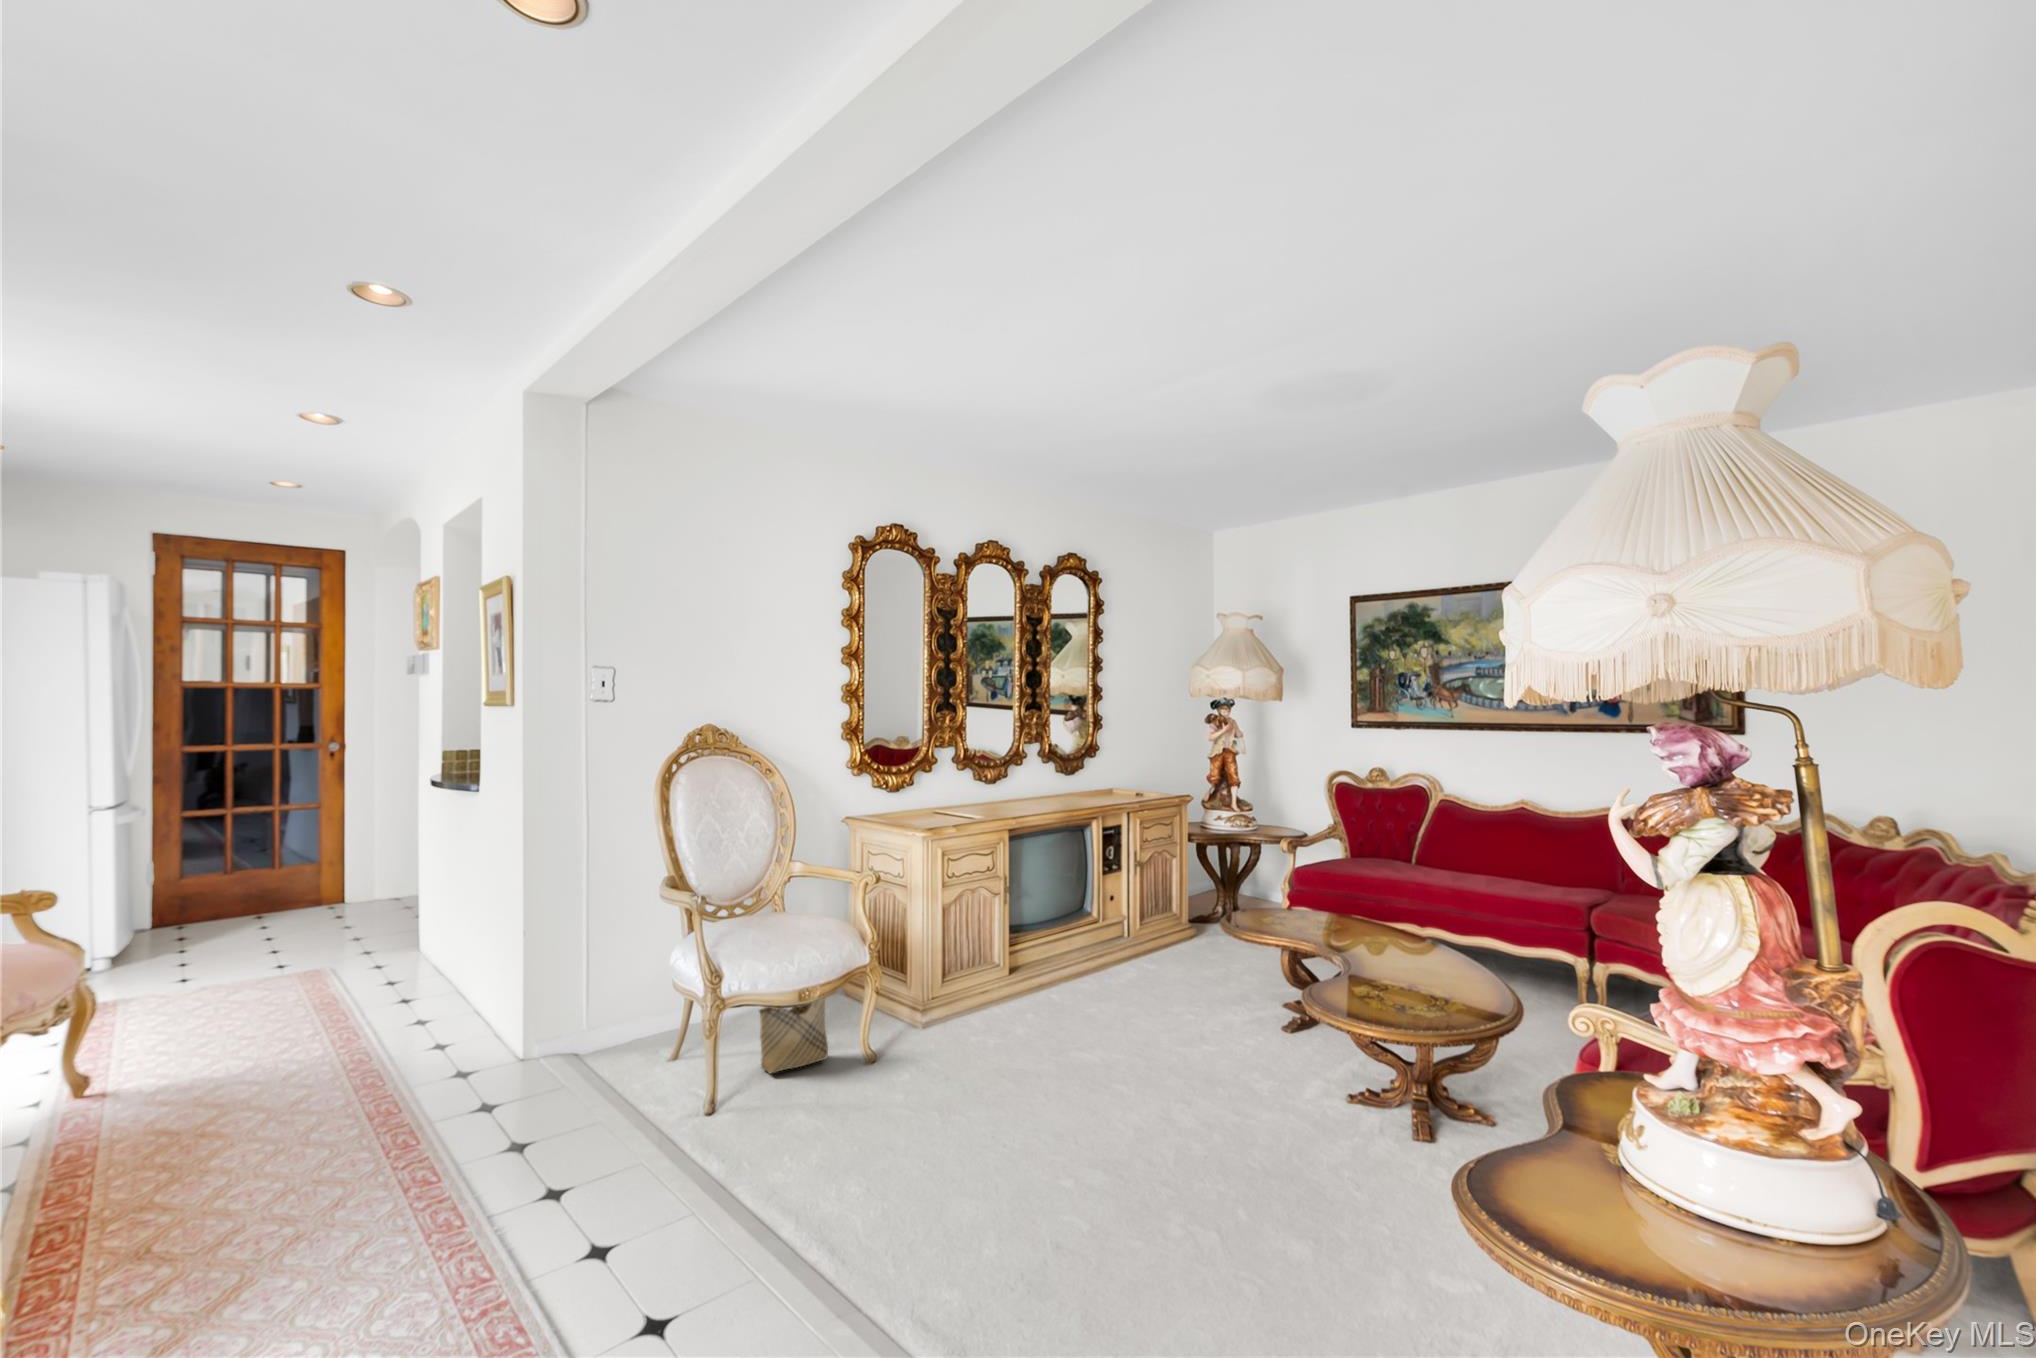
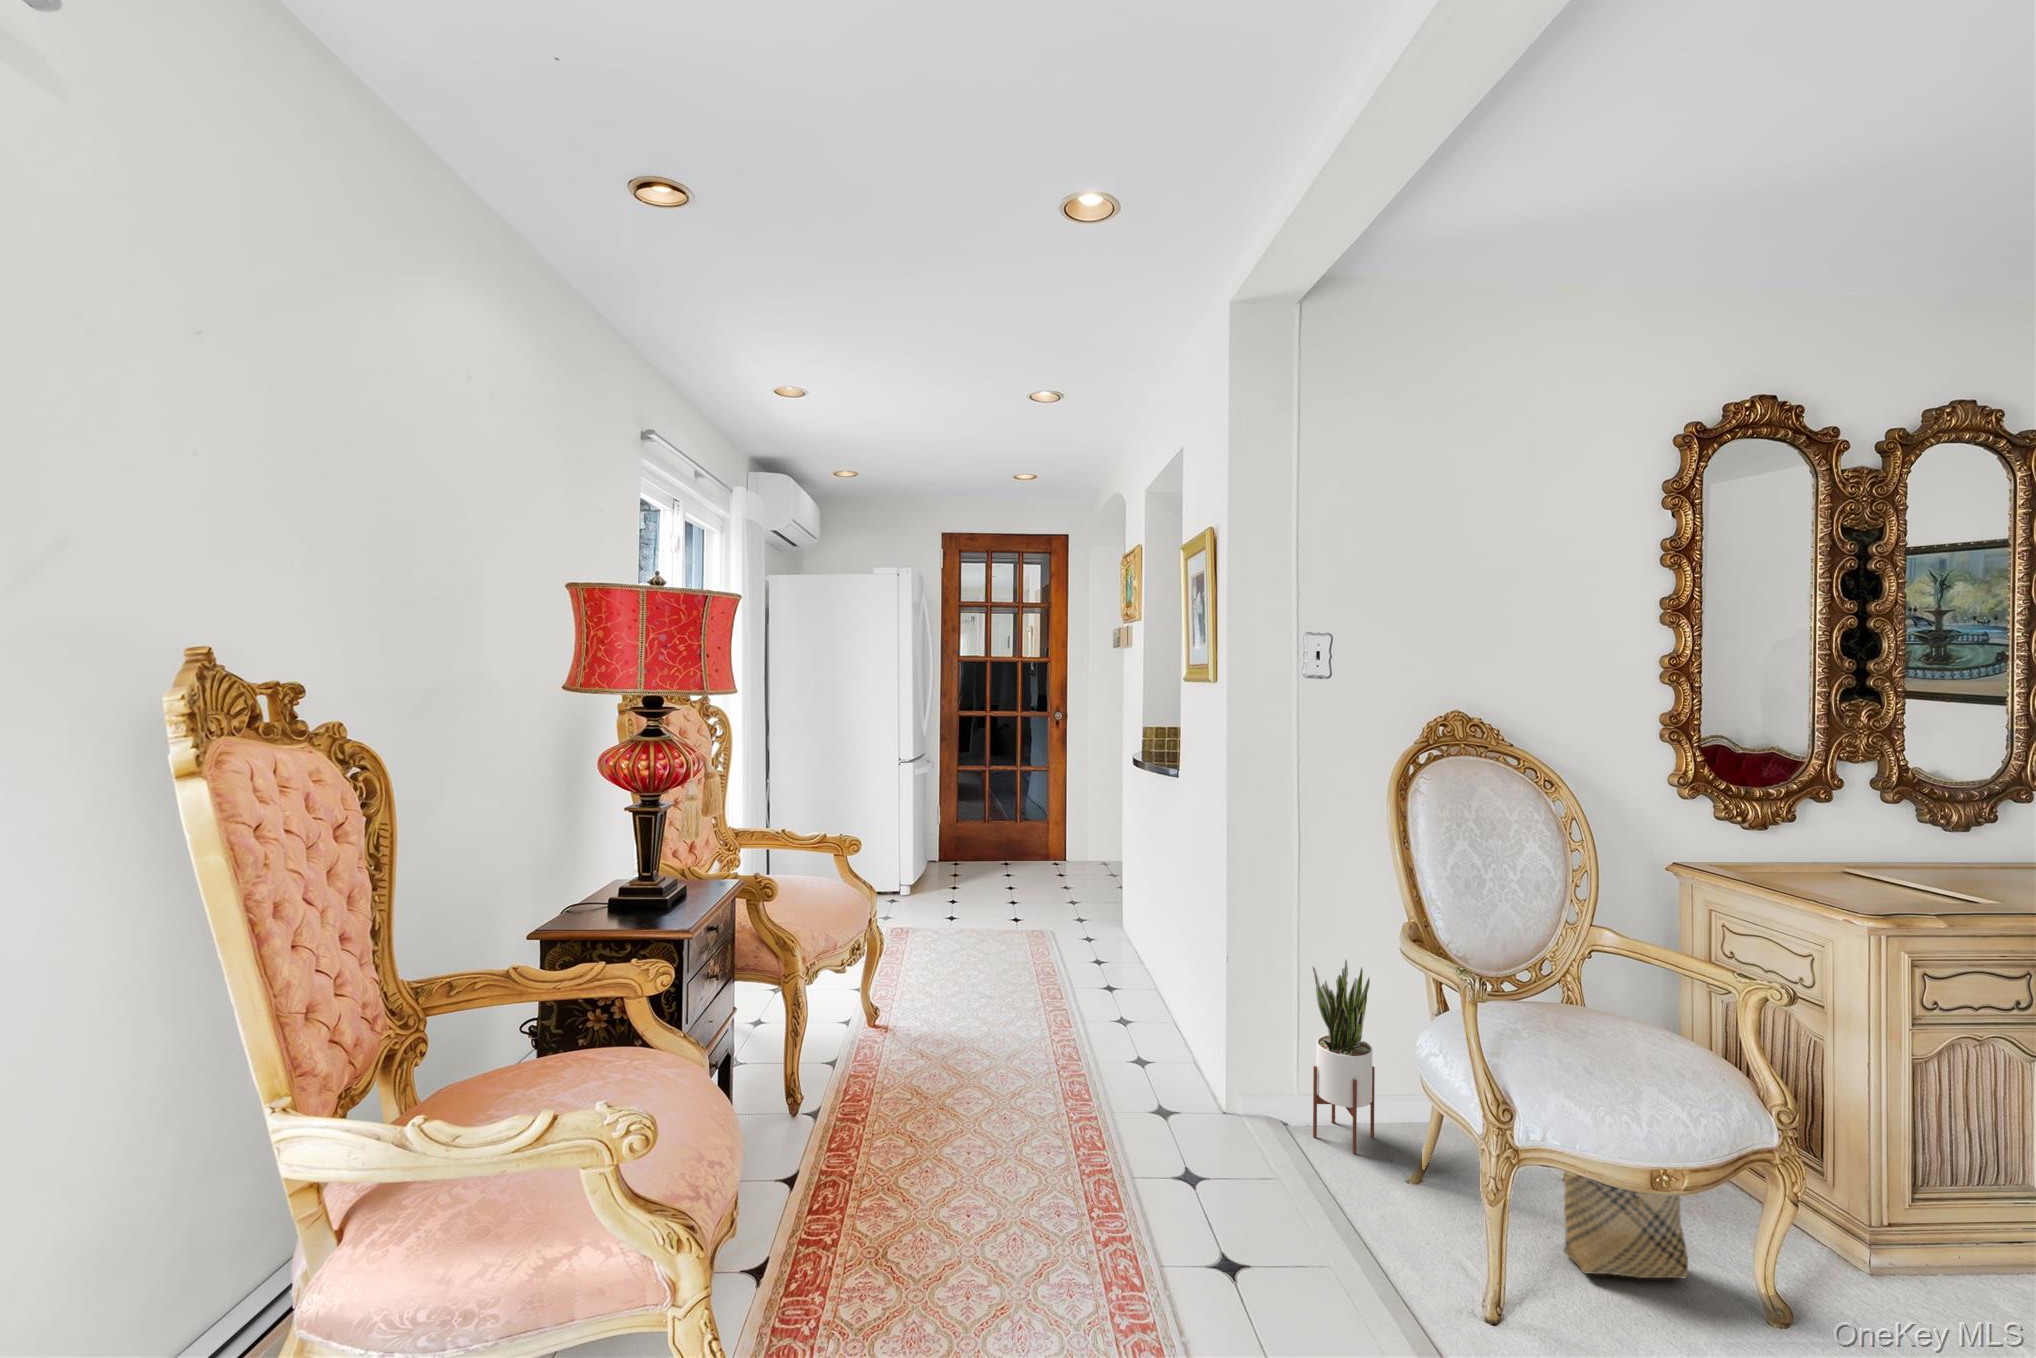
potted plant: none [597,914,646,1058] -> present [1313,960,1375,1154]

